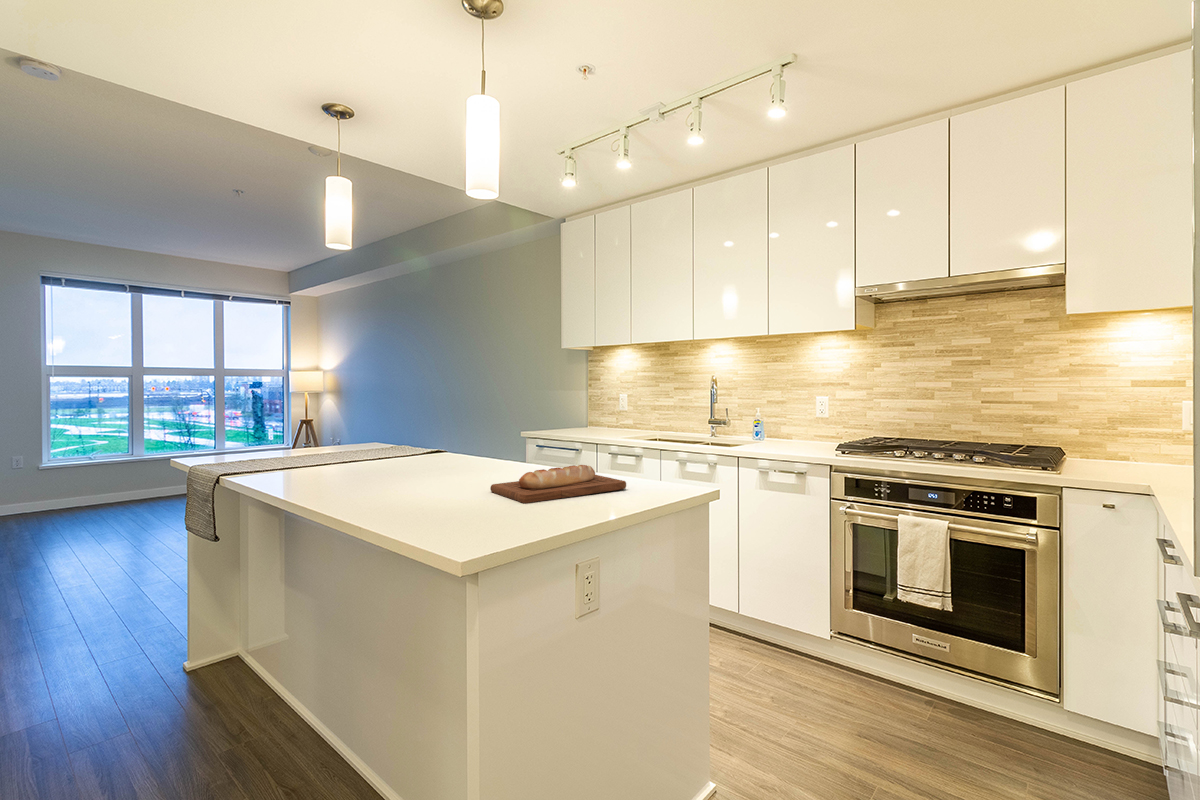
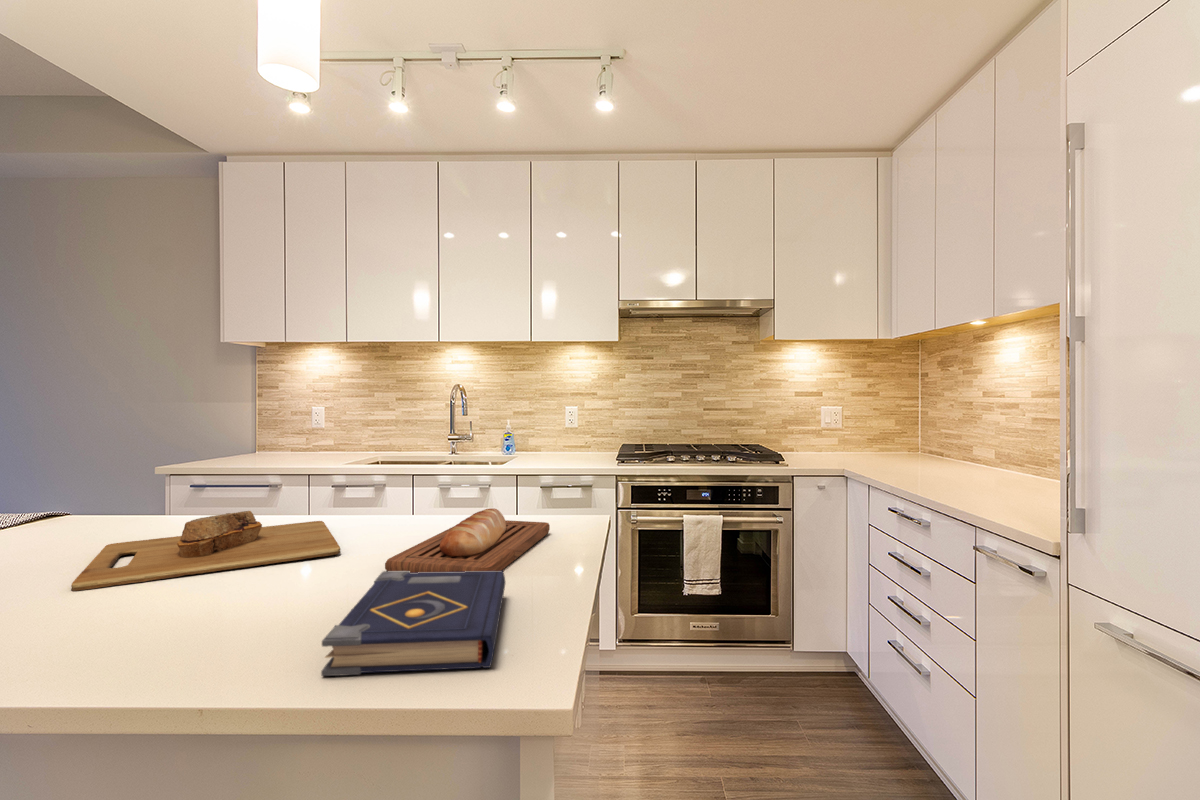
cutting board: none [377,452,518,481] -> present [71,511,341,591]
book: none [376,484,510,530] -> present [321,571,505,676]

